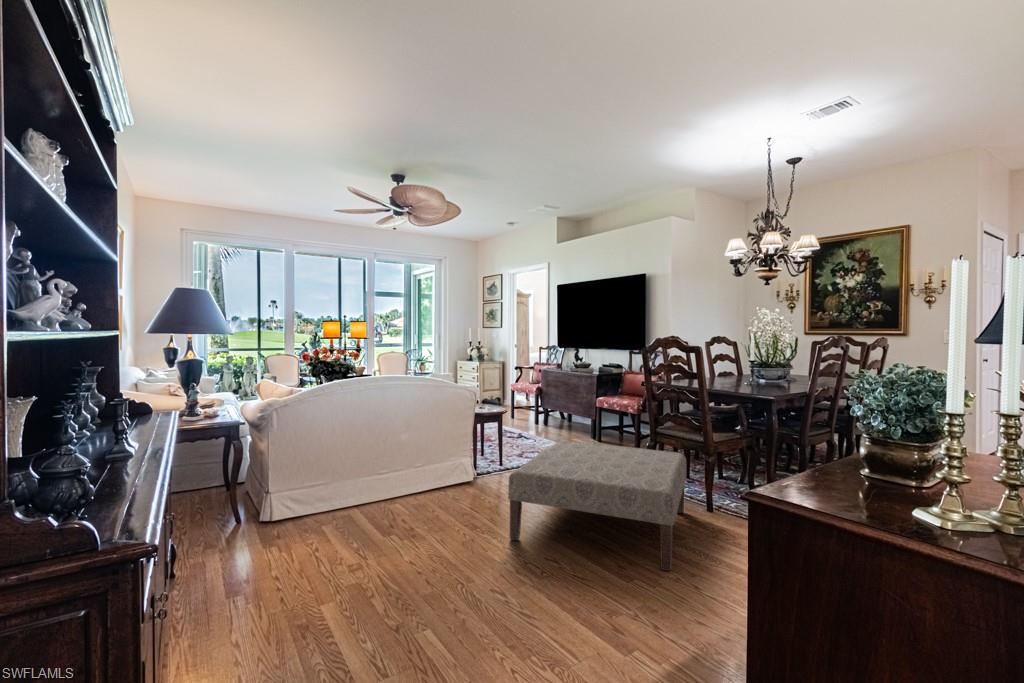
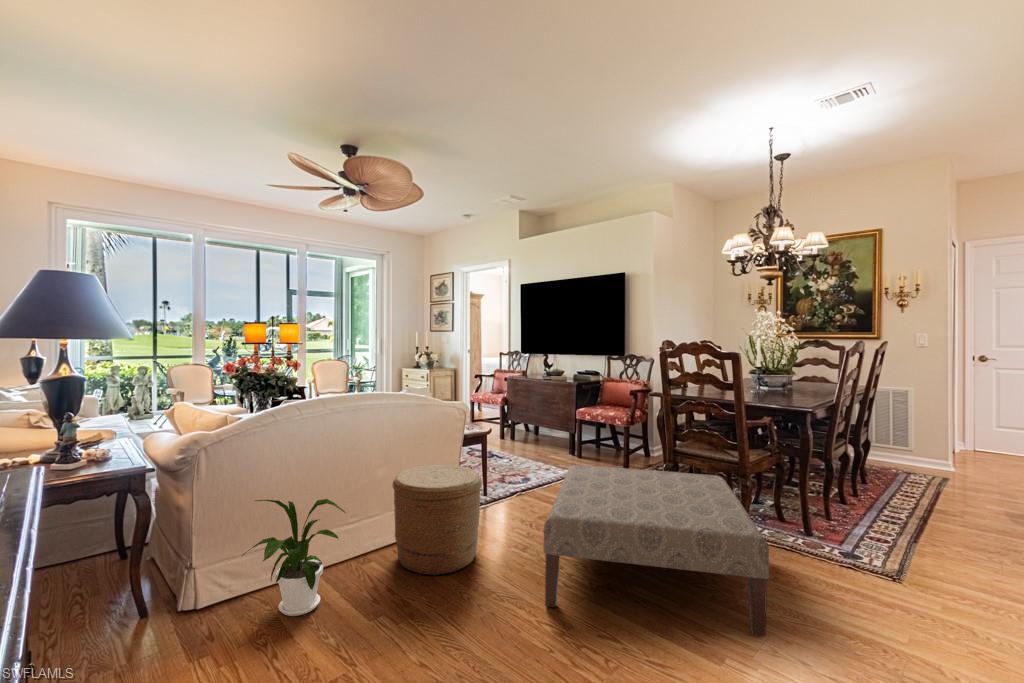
woven basket: none [410,435,478,516] -> present [393,465,482,575]
house plant: none [300,448,369,531] -> present [248,499,345,616]

